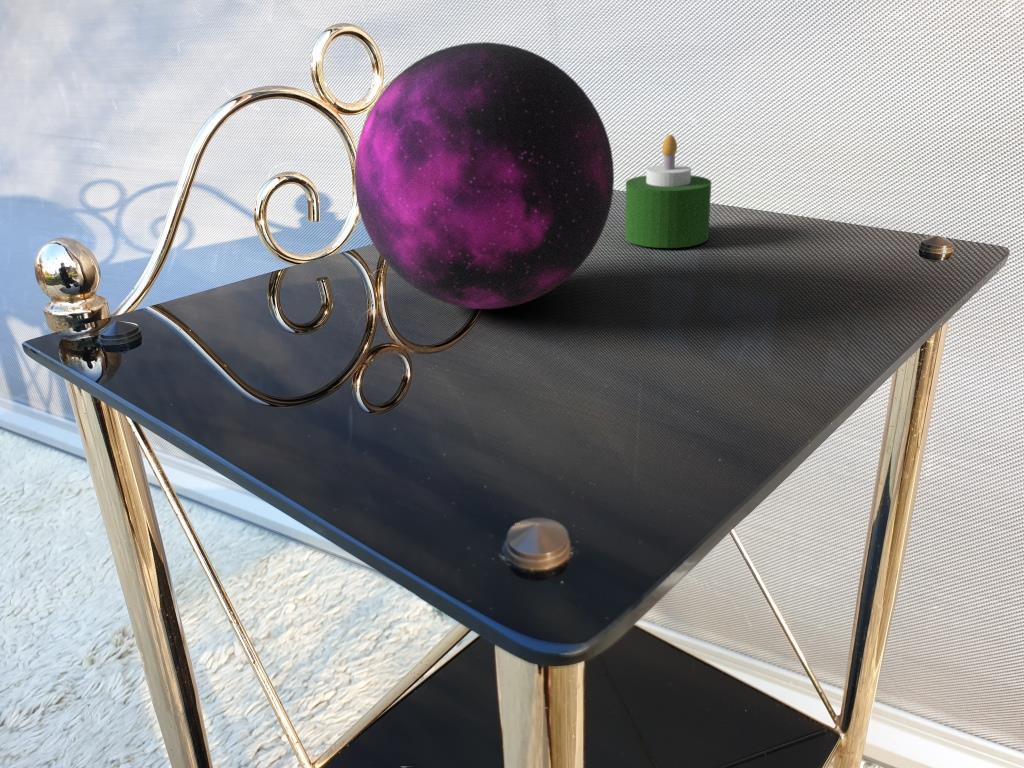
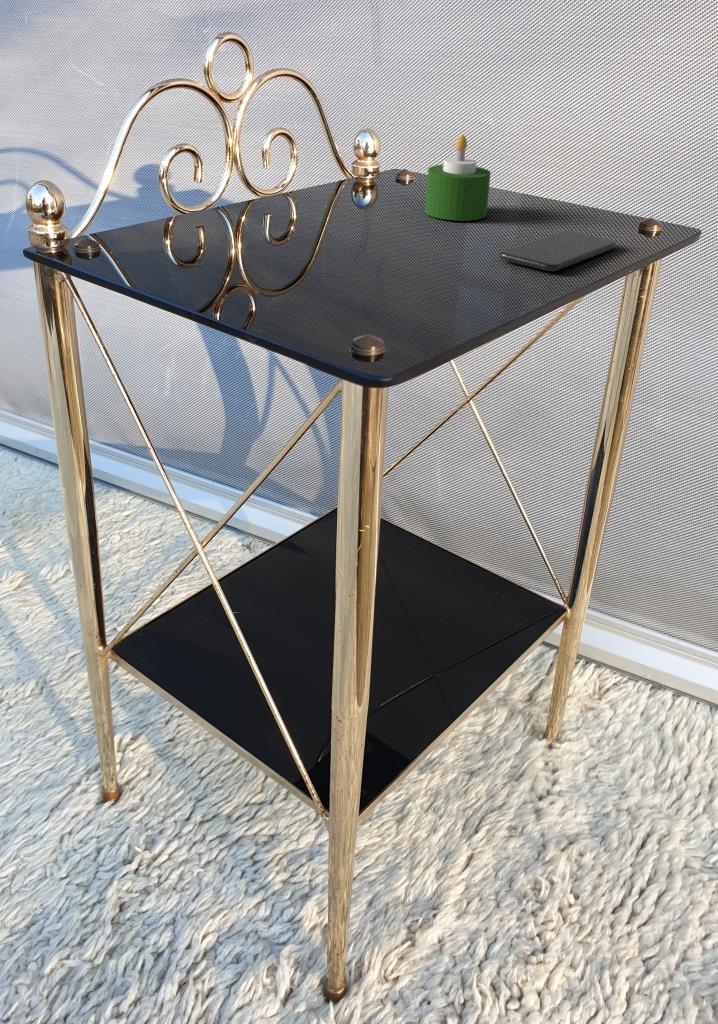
decorative orb: present [355,42,614,309] -> none [241,64,416,250]
smartphone: none [746,253,911,322] -> present [499,231,617,271]

